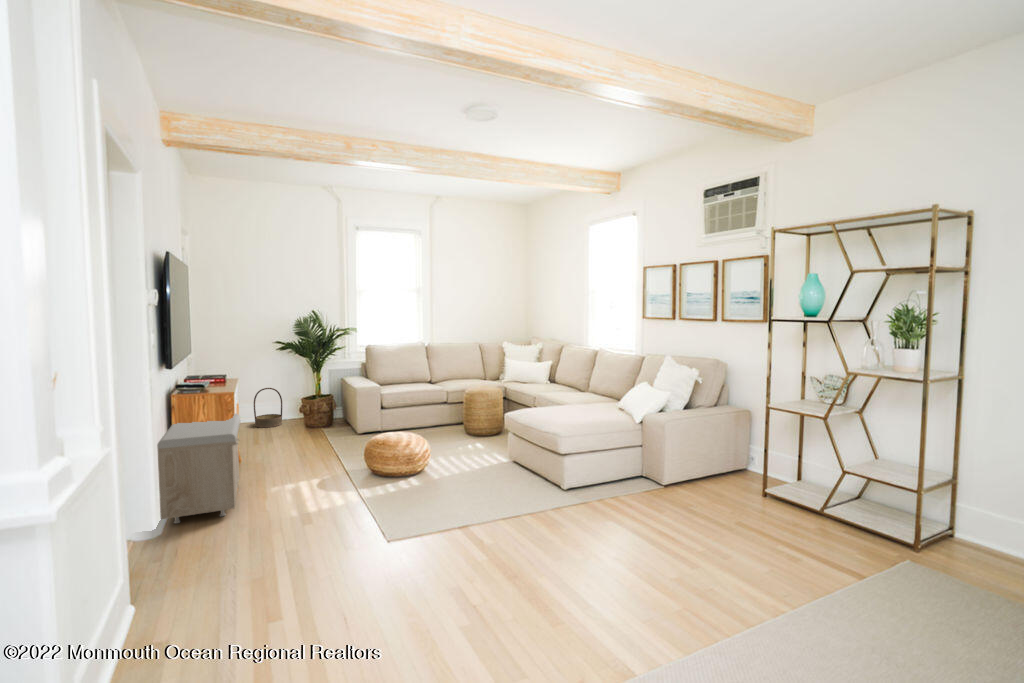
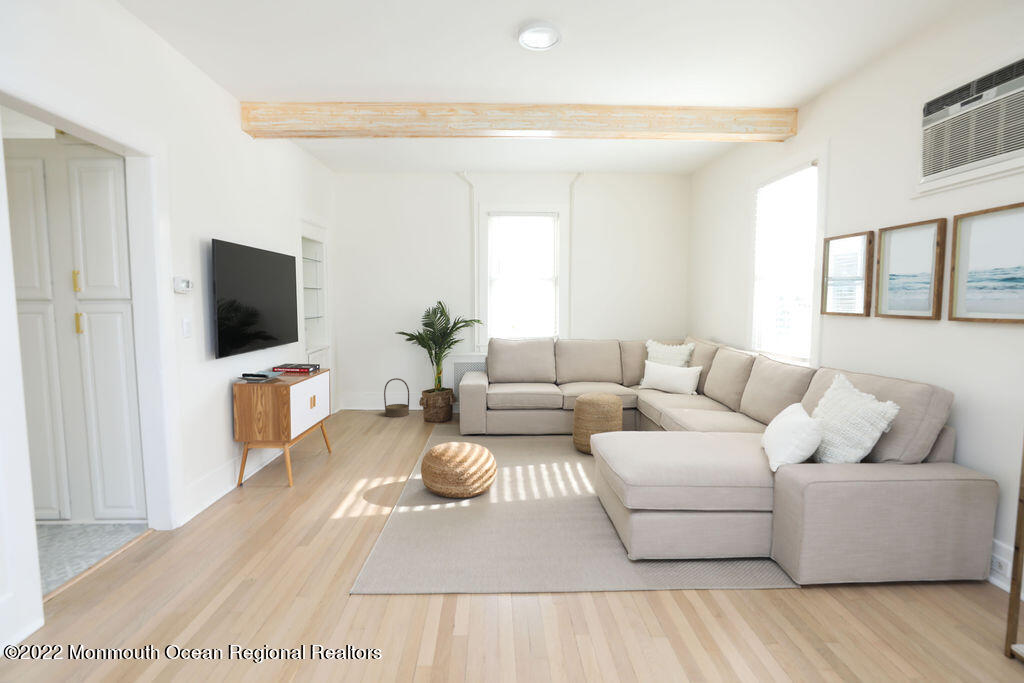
storage bench: present [157,414,240,523] -> none [190,407,306,515]

